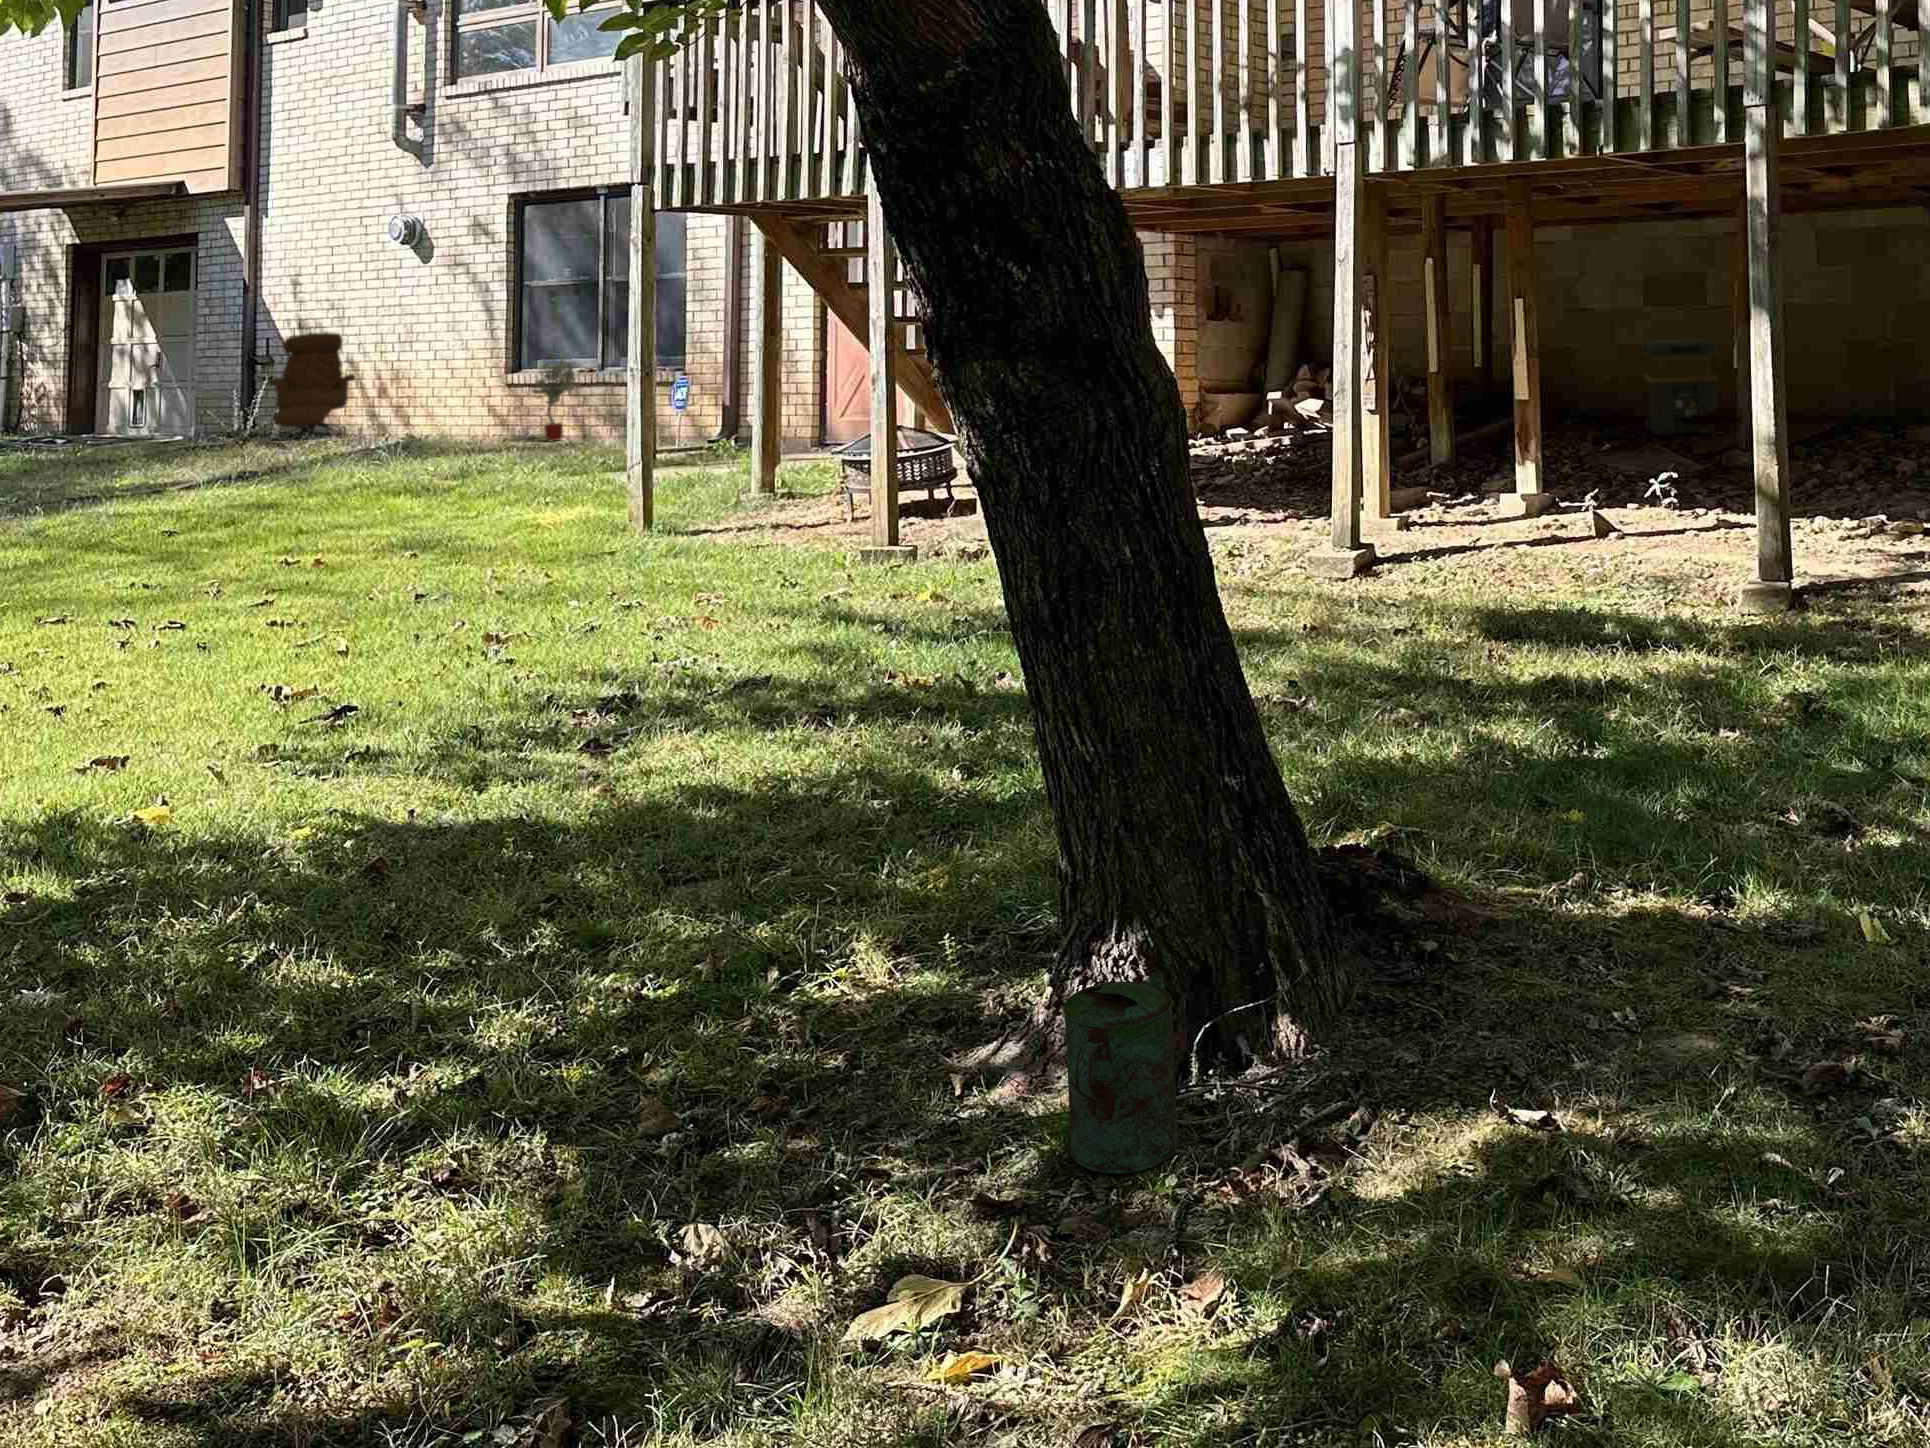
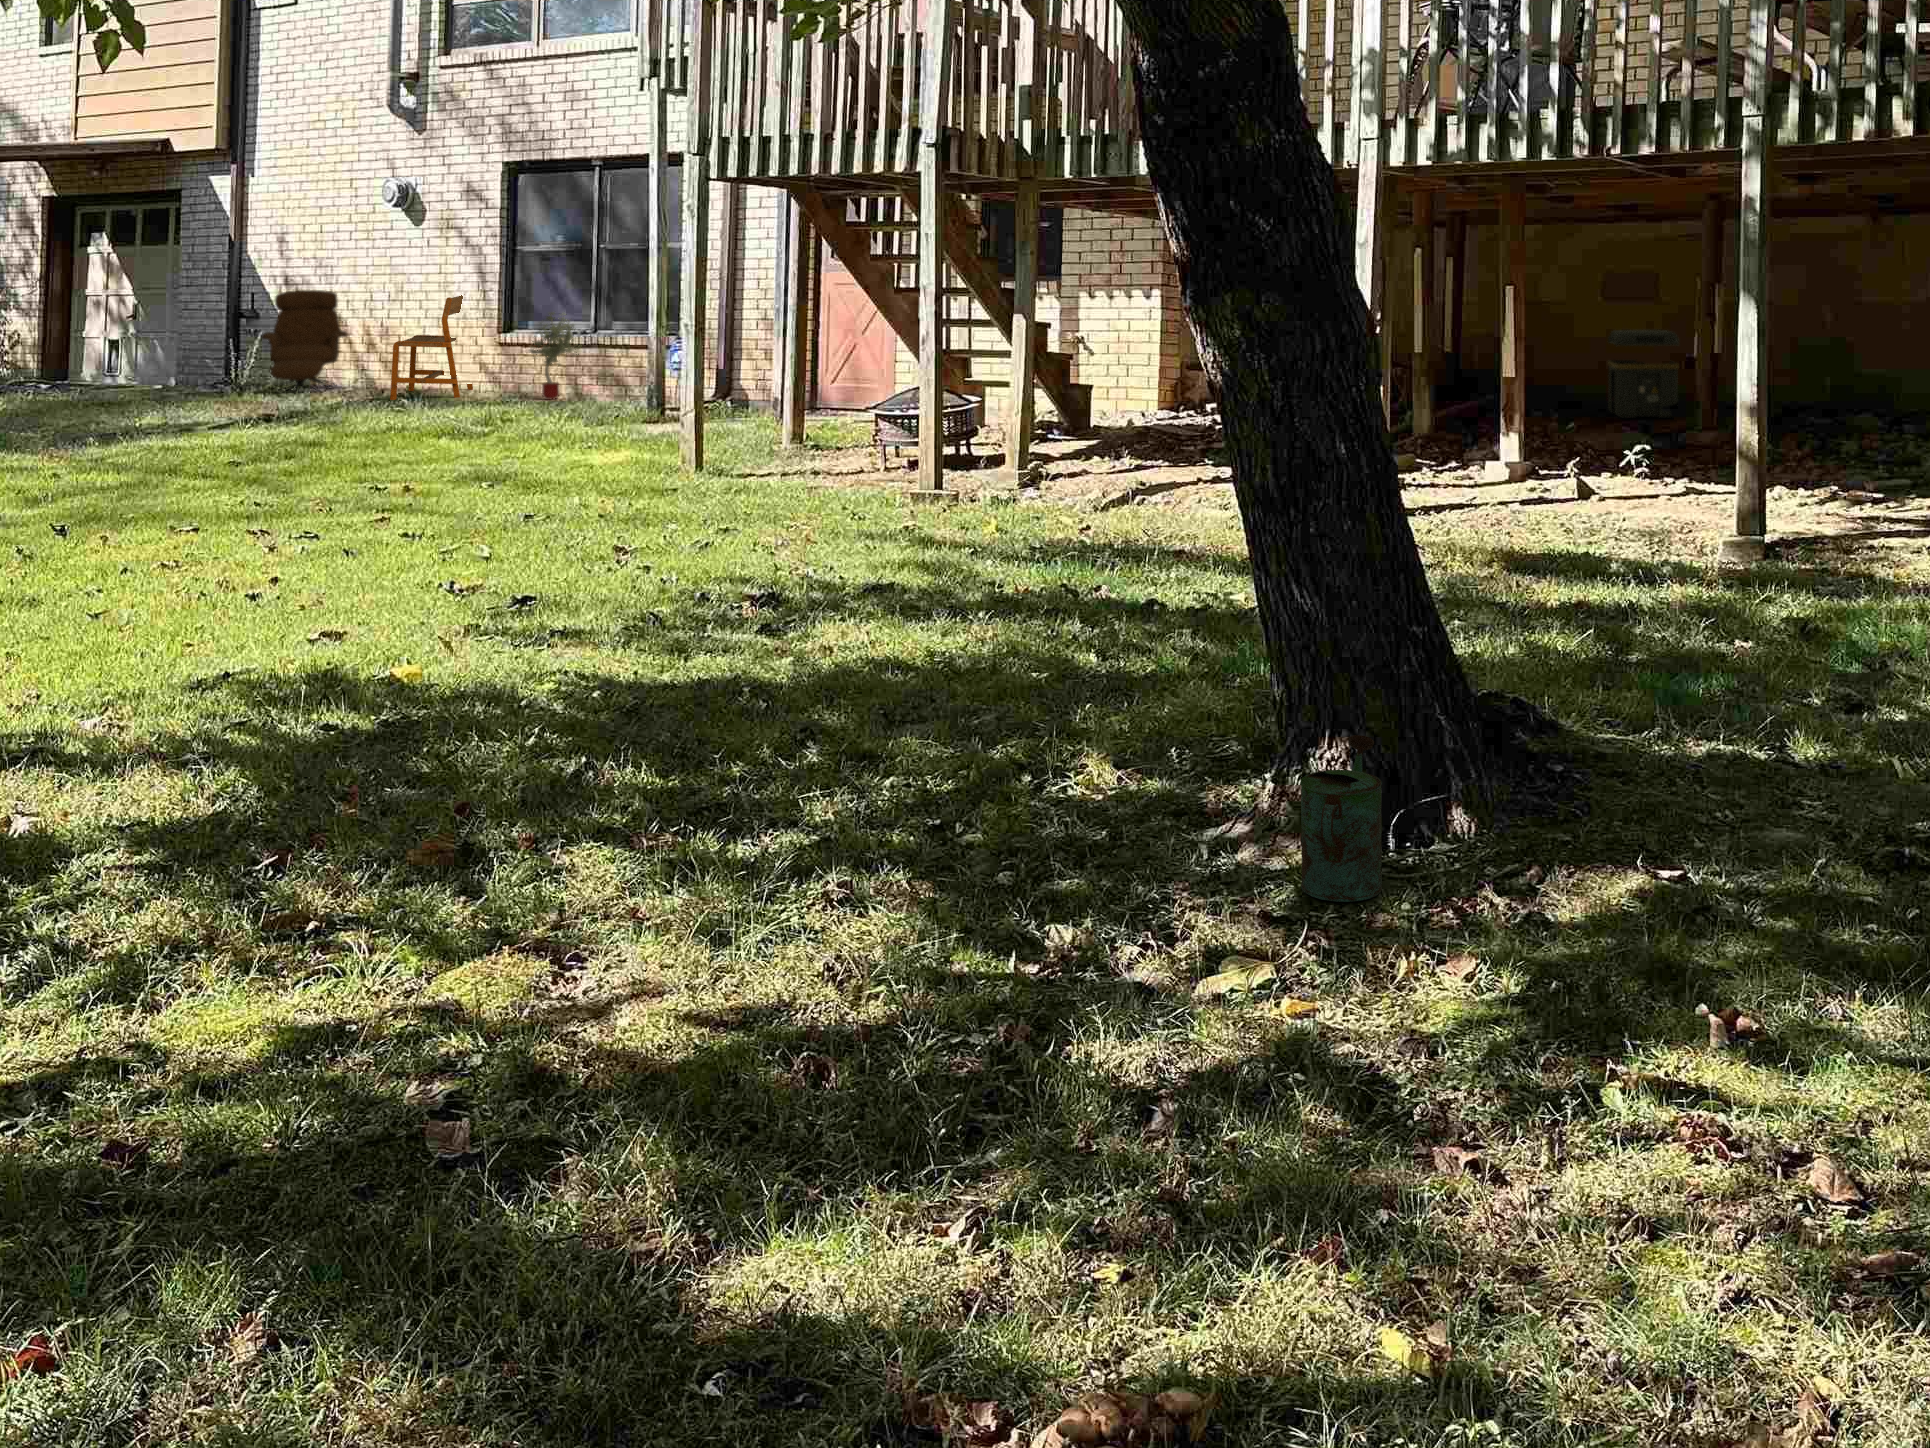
bench: none [390,333,483,446] -> present [390,295,473,400]

